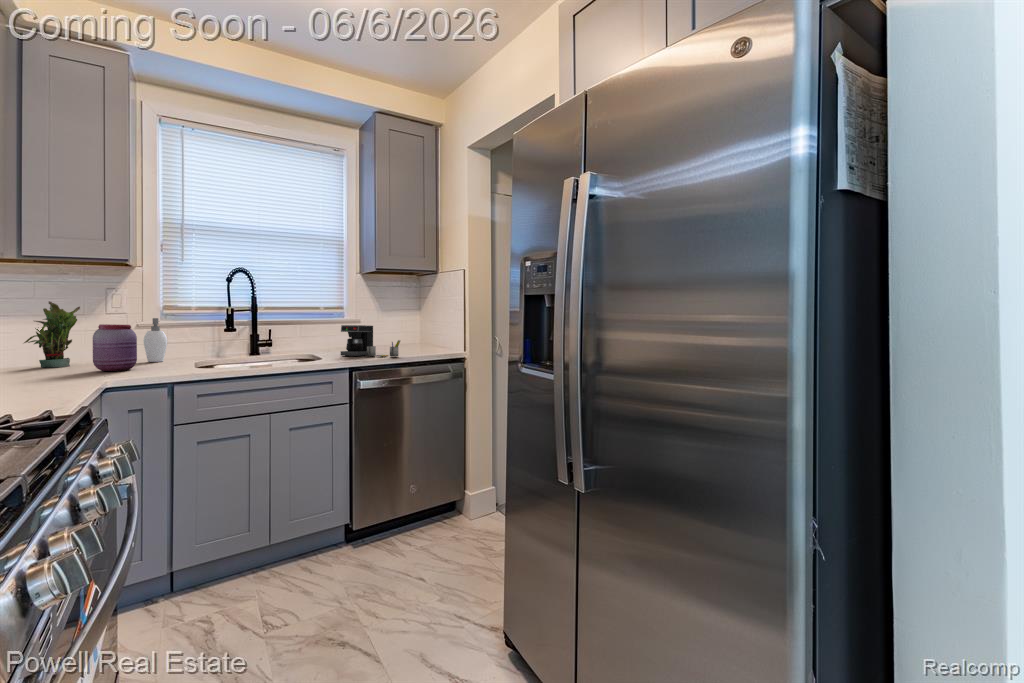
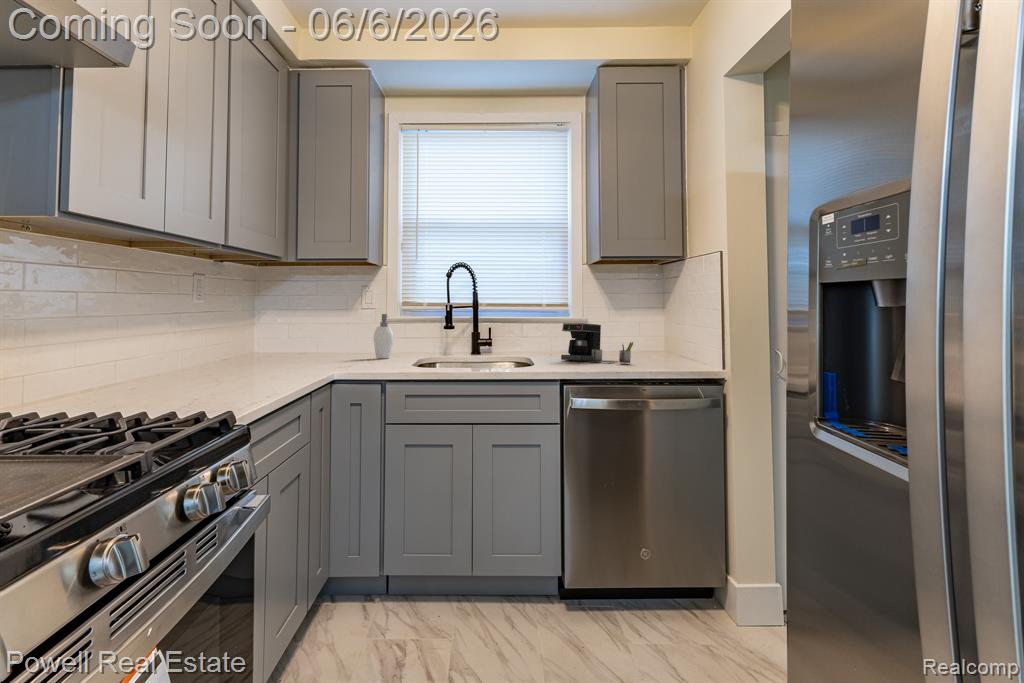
potted plant: present [24,301,80,367] -> none [282,296,325,359]
jar: present [93,324,137,371] -> none [326,317,362,364]

